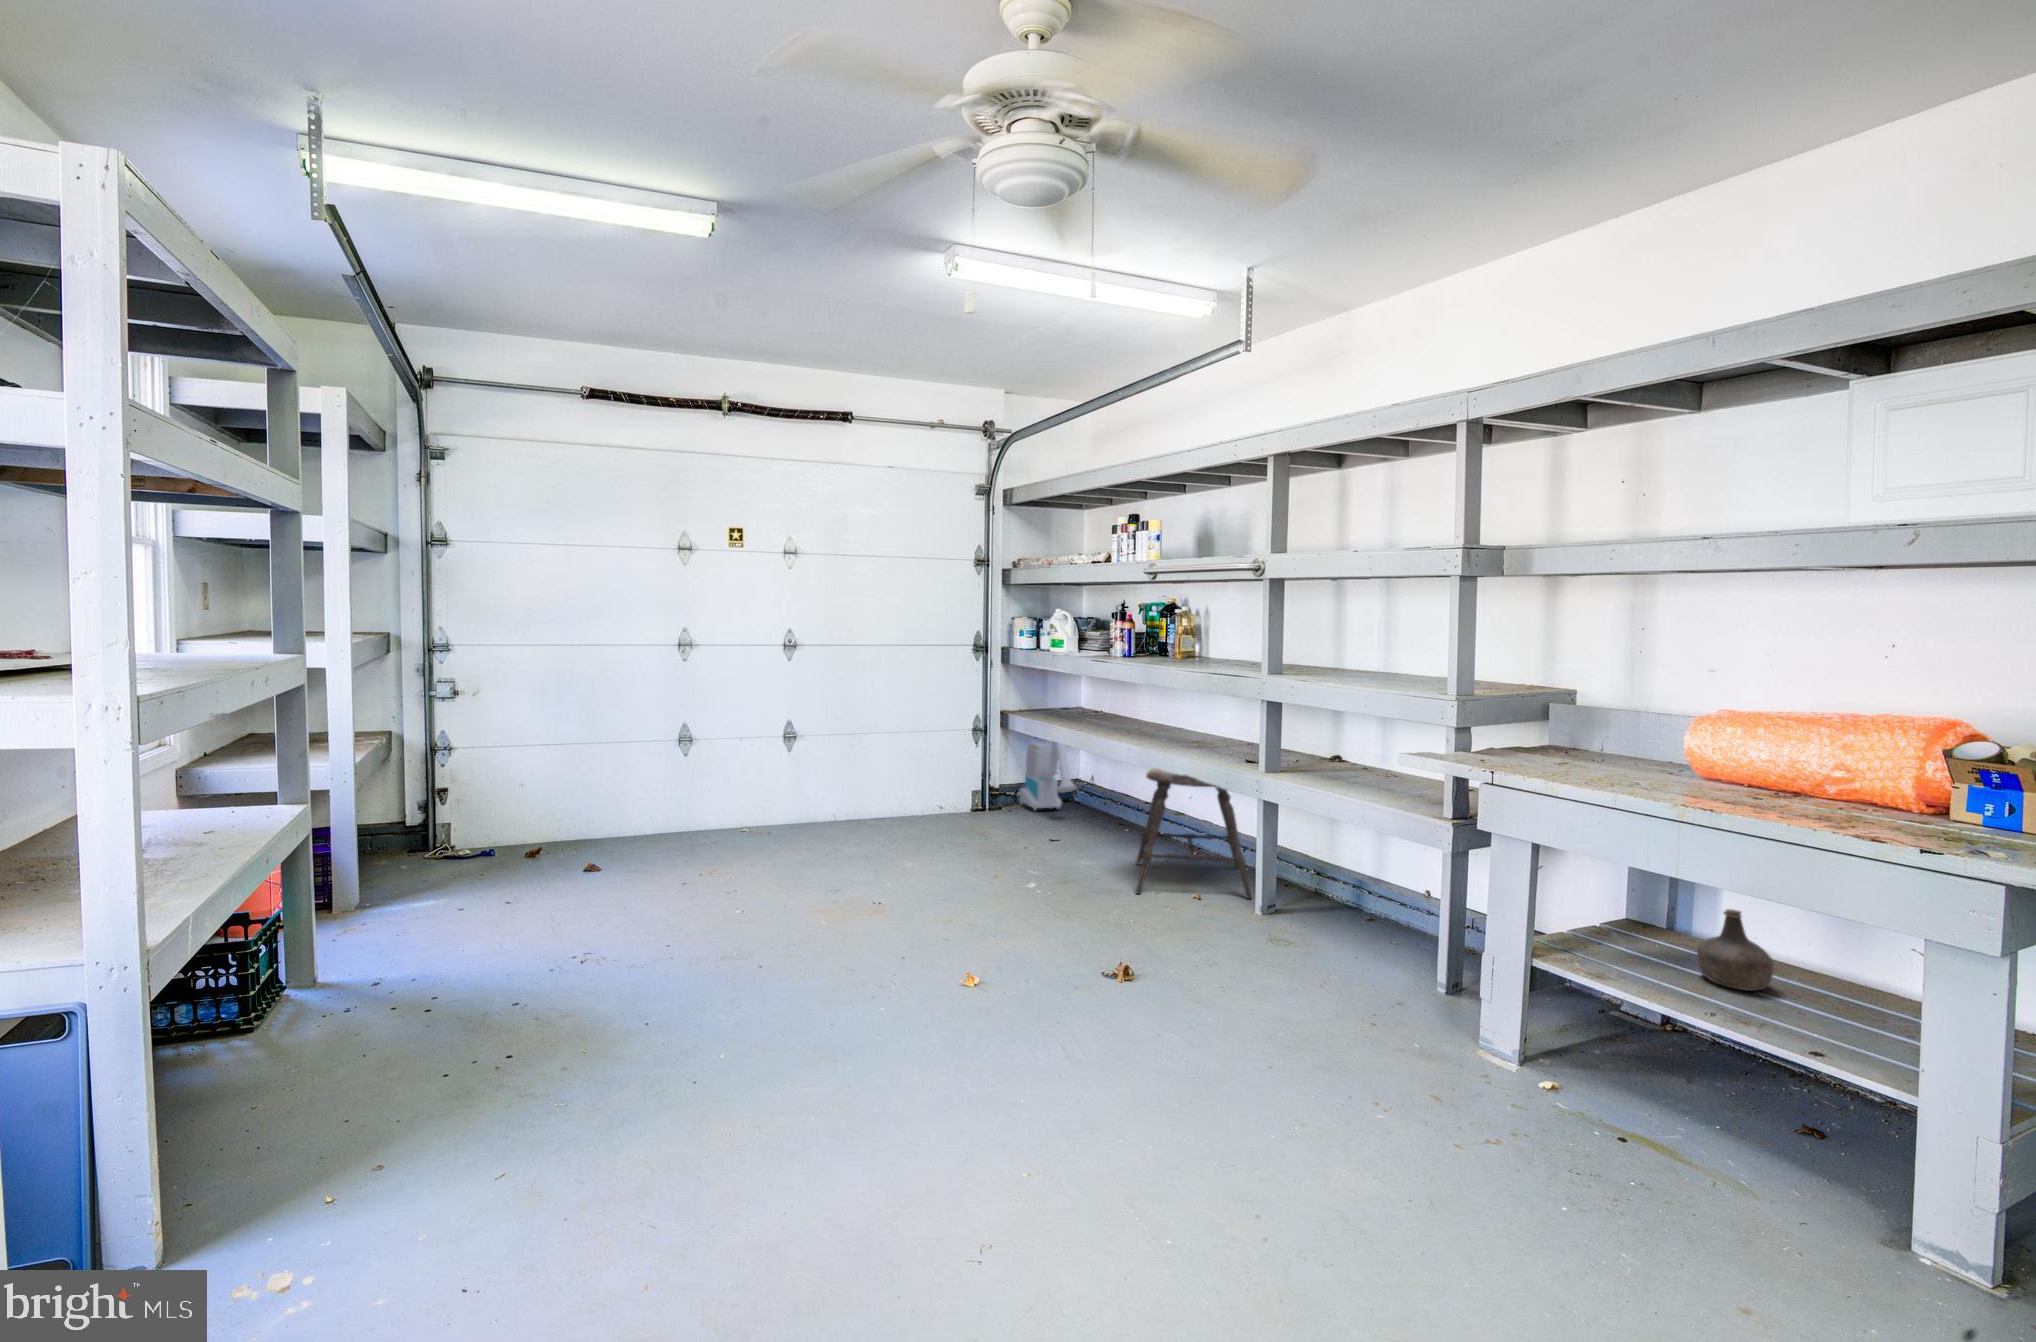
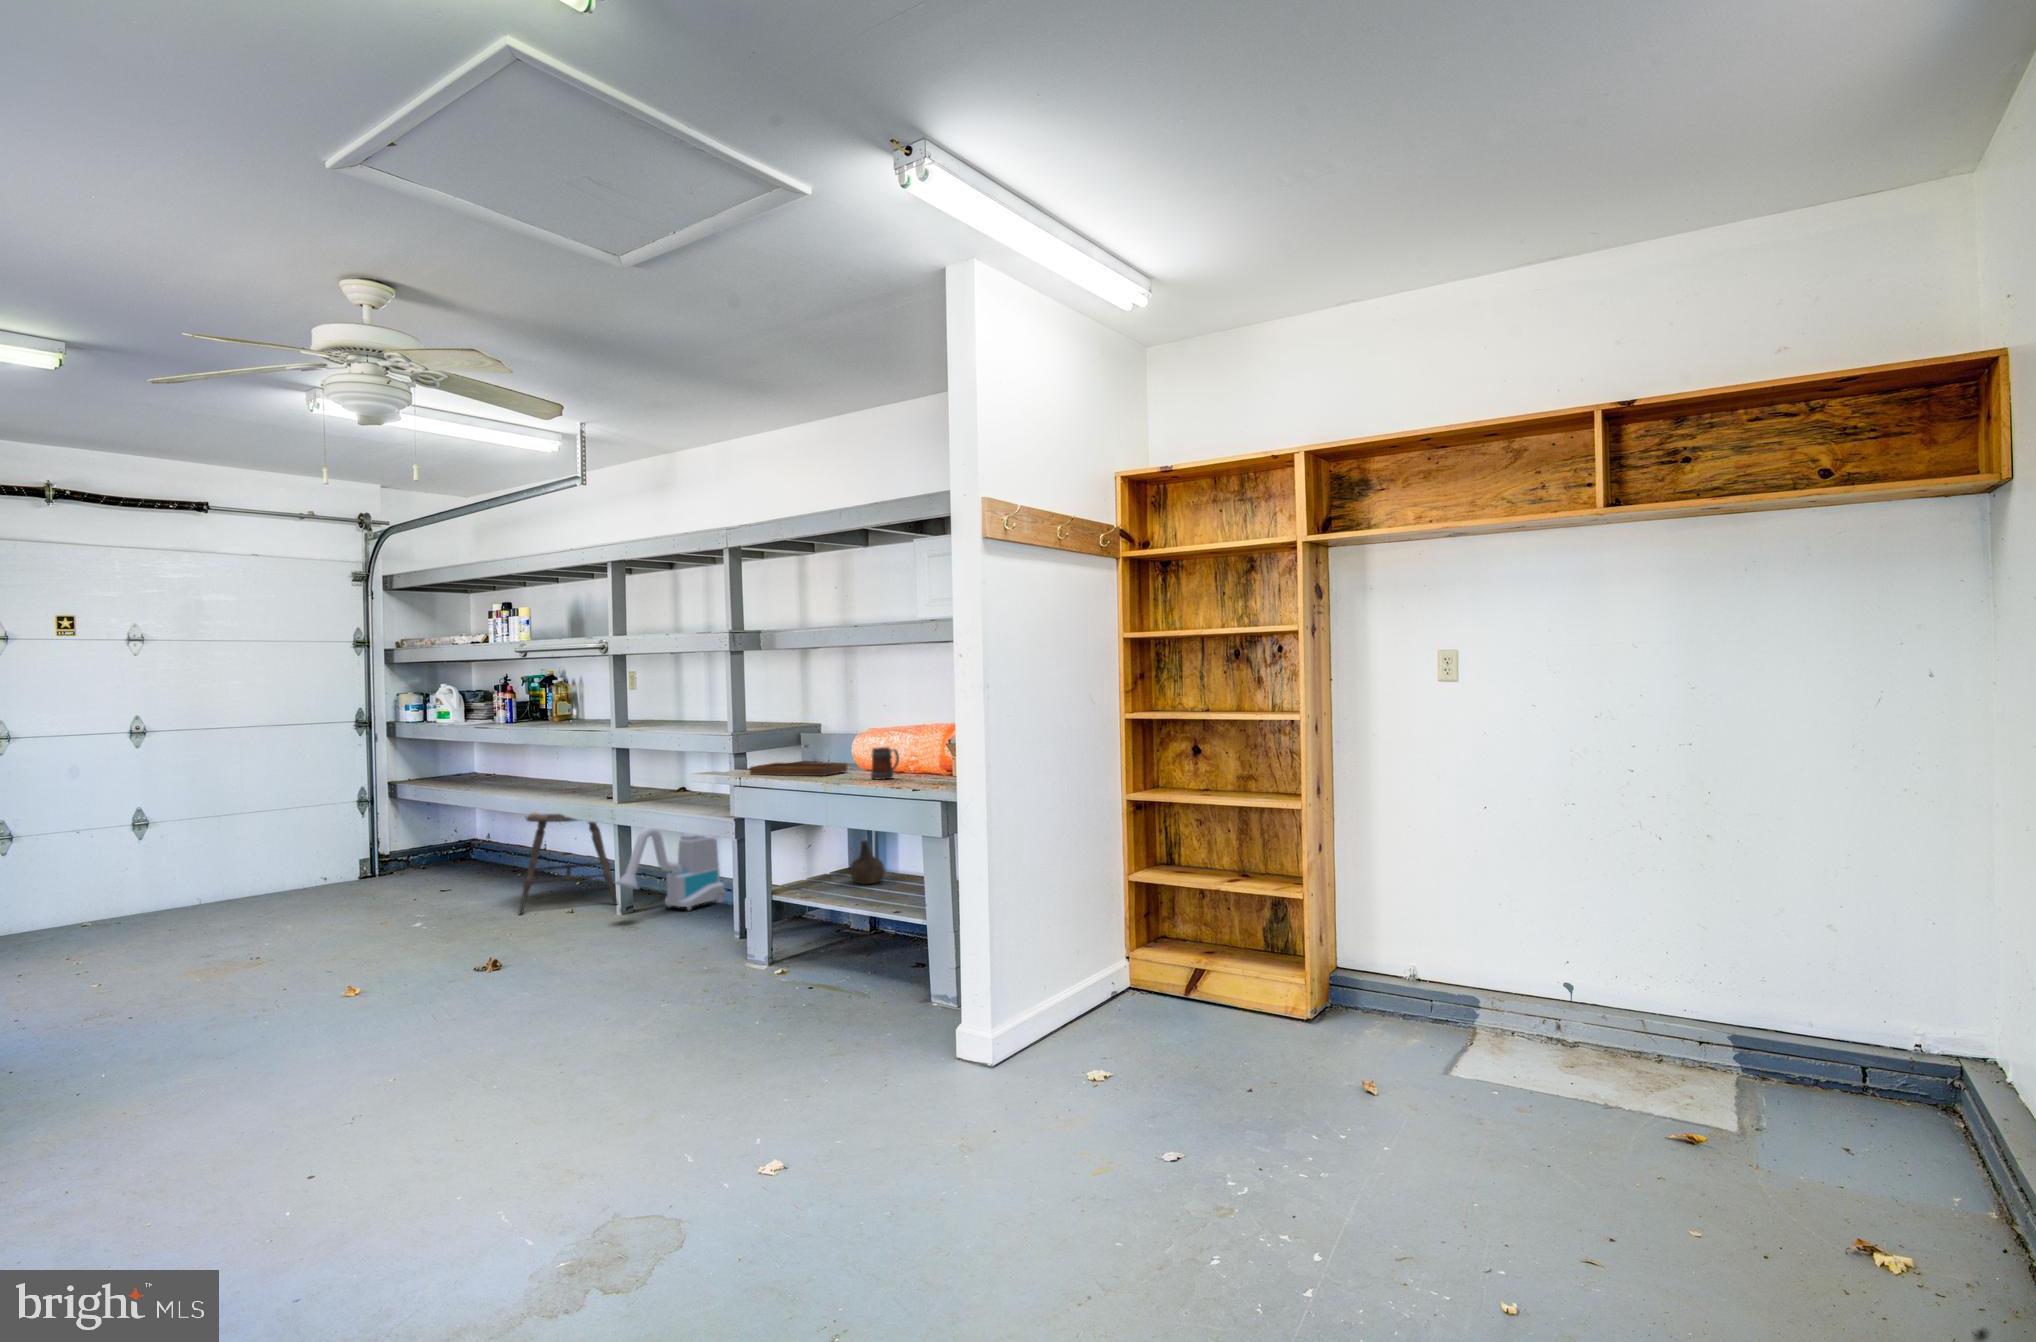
tray: none [1526,730,1720,796] -> present [750,744,847,776]
vacuum cleaner: present [1019,741,1077,810] -> present [614,827,725,910]
mug: none [1827,760,1912,826] -> present [871,747,899,779]

